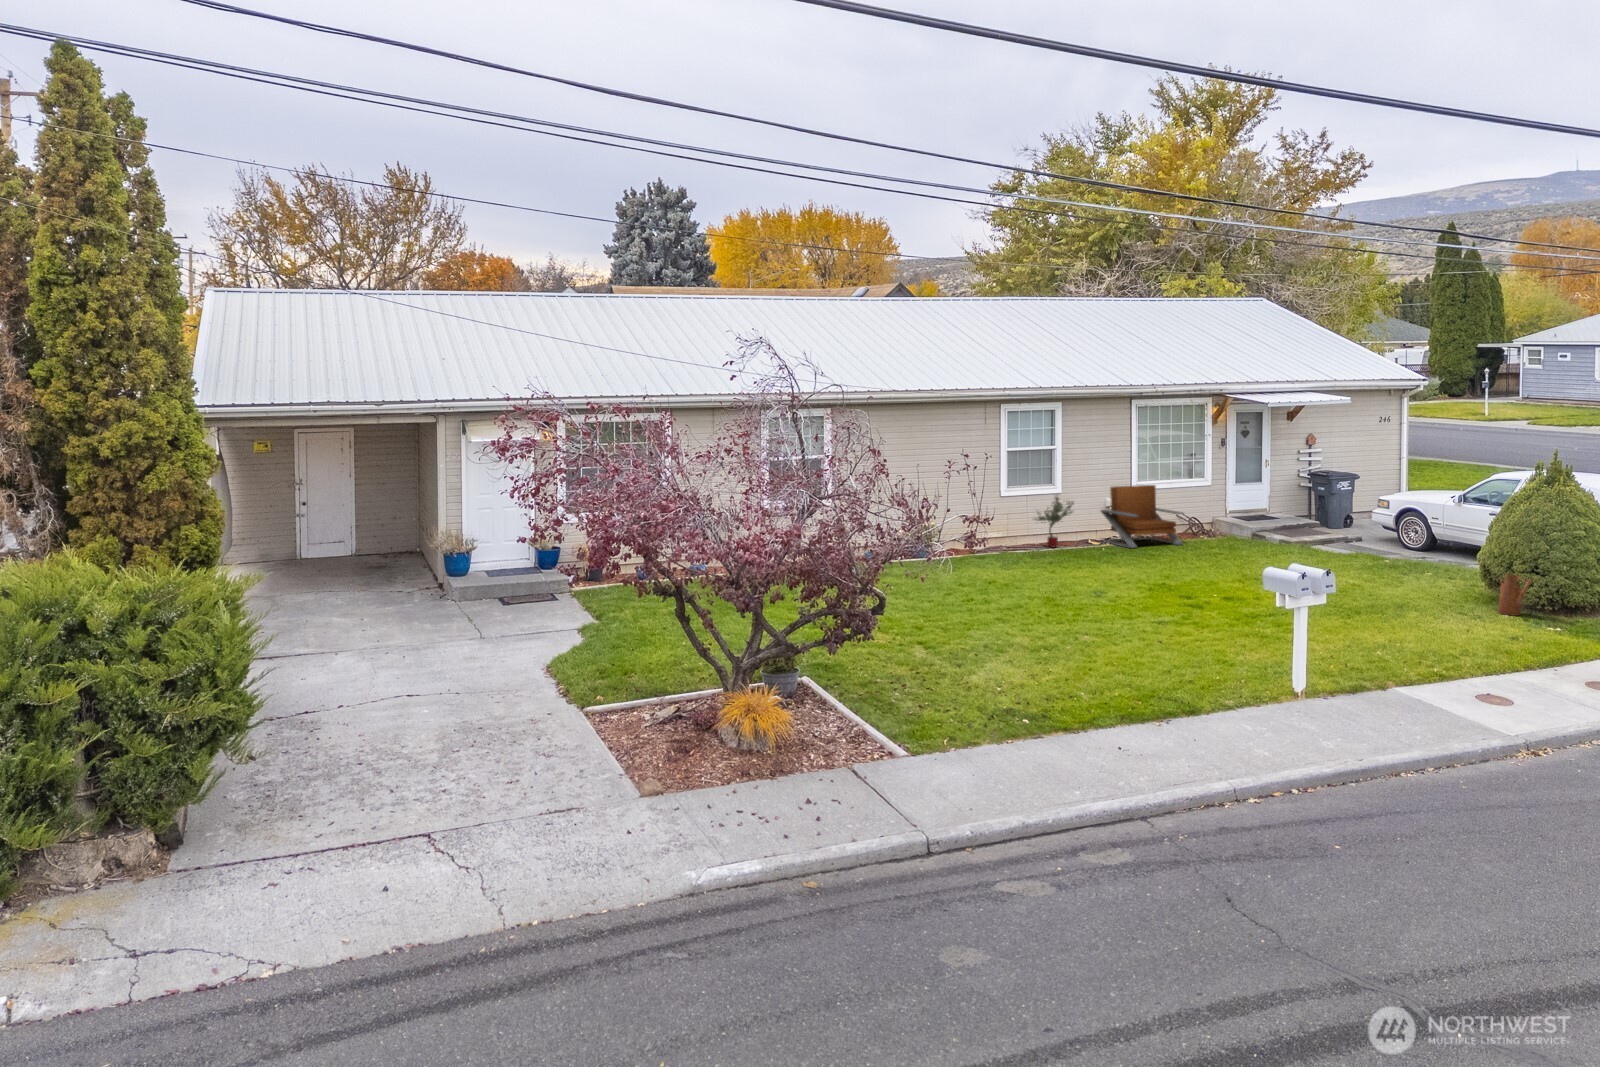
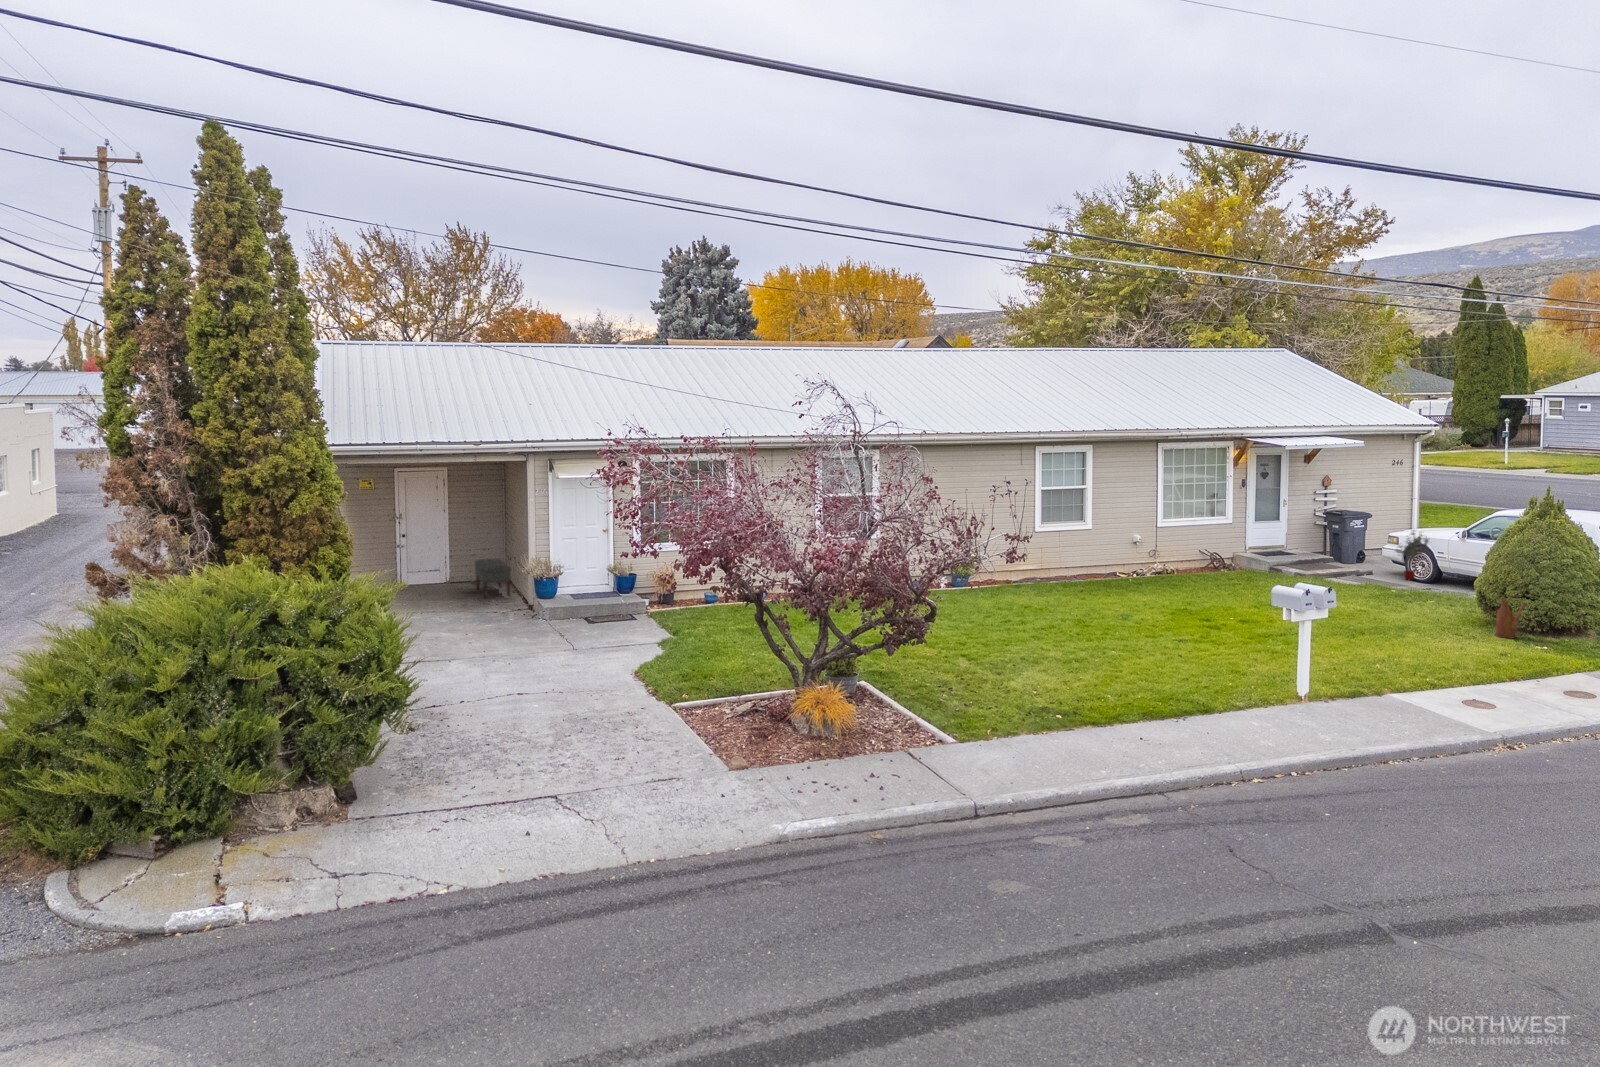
lounge chair: present [1101,485,1183,548] -> none [1128,522,1206,580]
potted tree: present [1035,495,1074,547] -> present [1396,532,1429,580]
bench: none [390,529,428,574] -> present [475,559,511,598]

